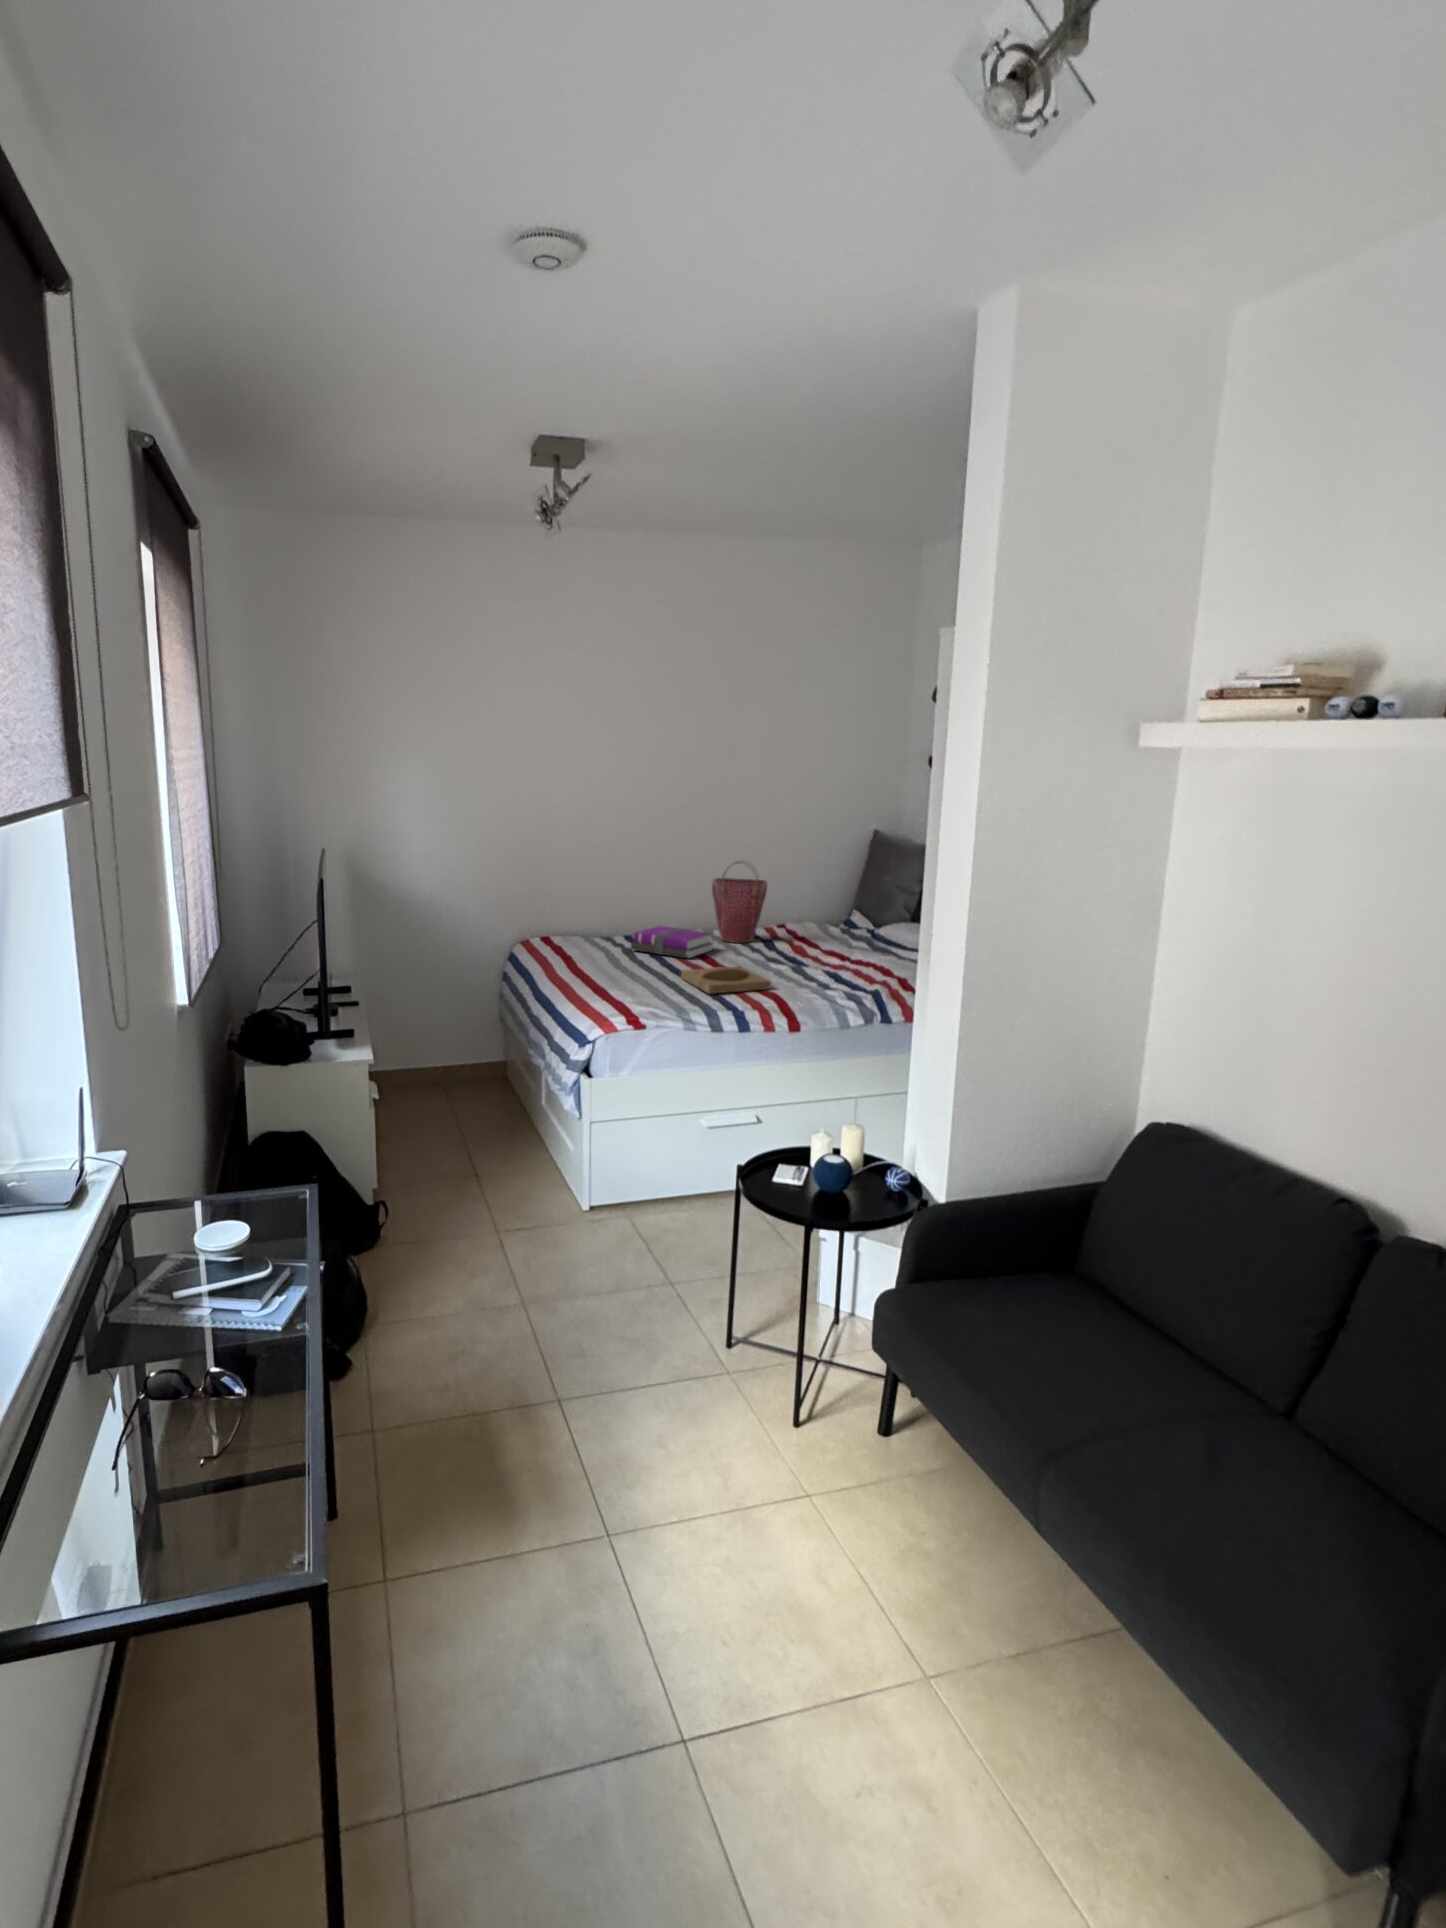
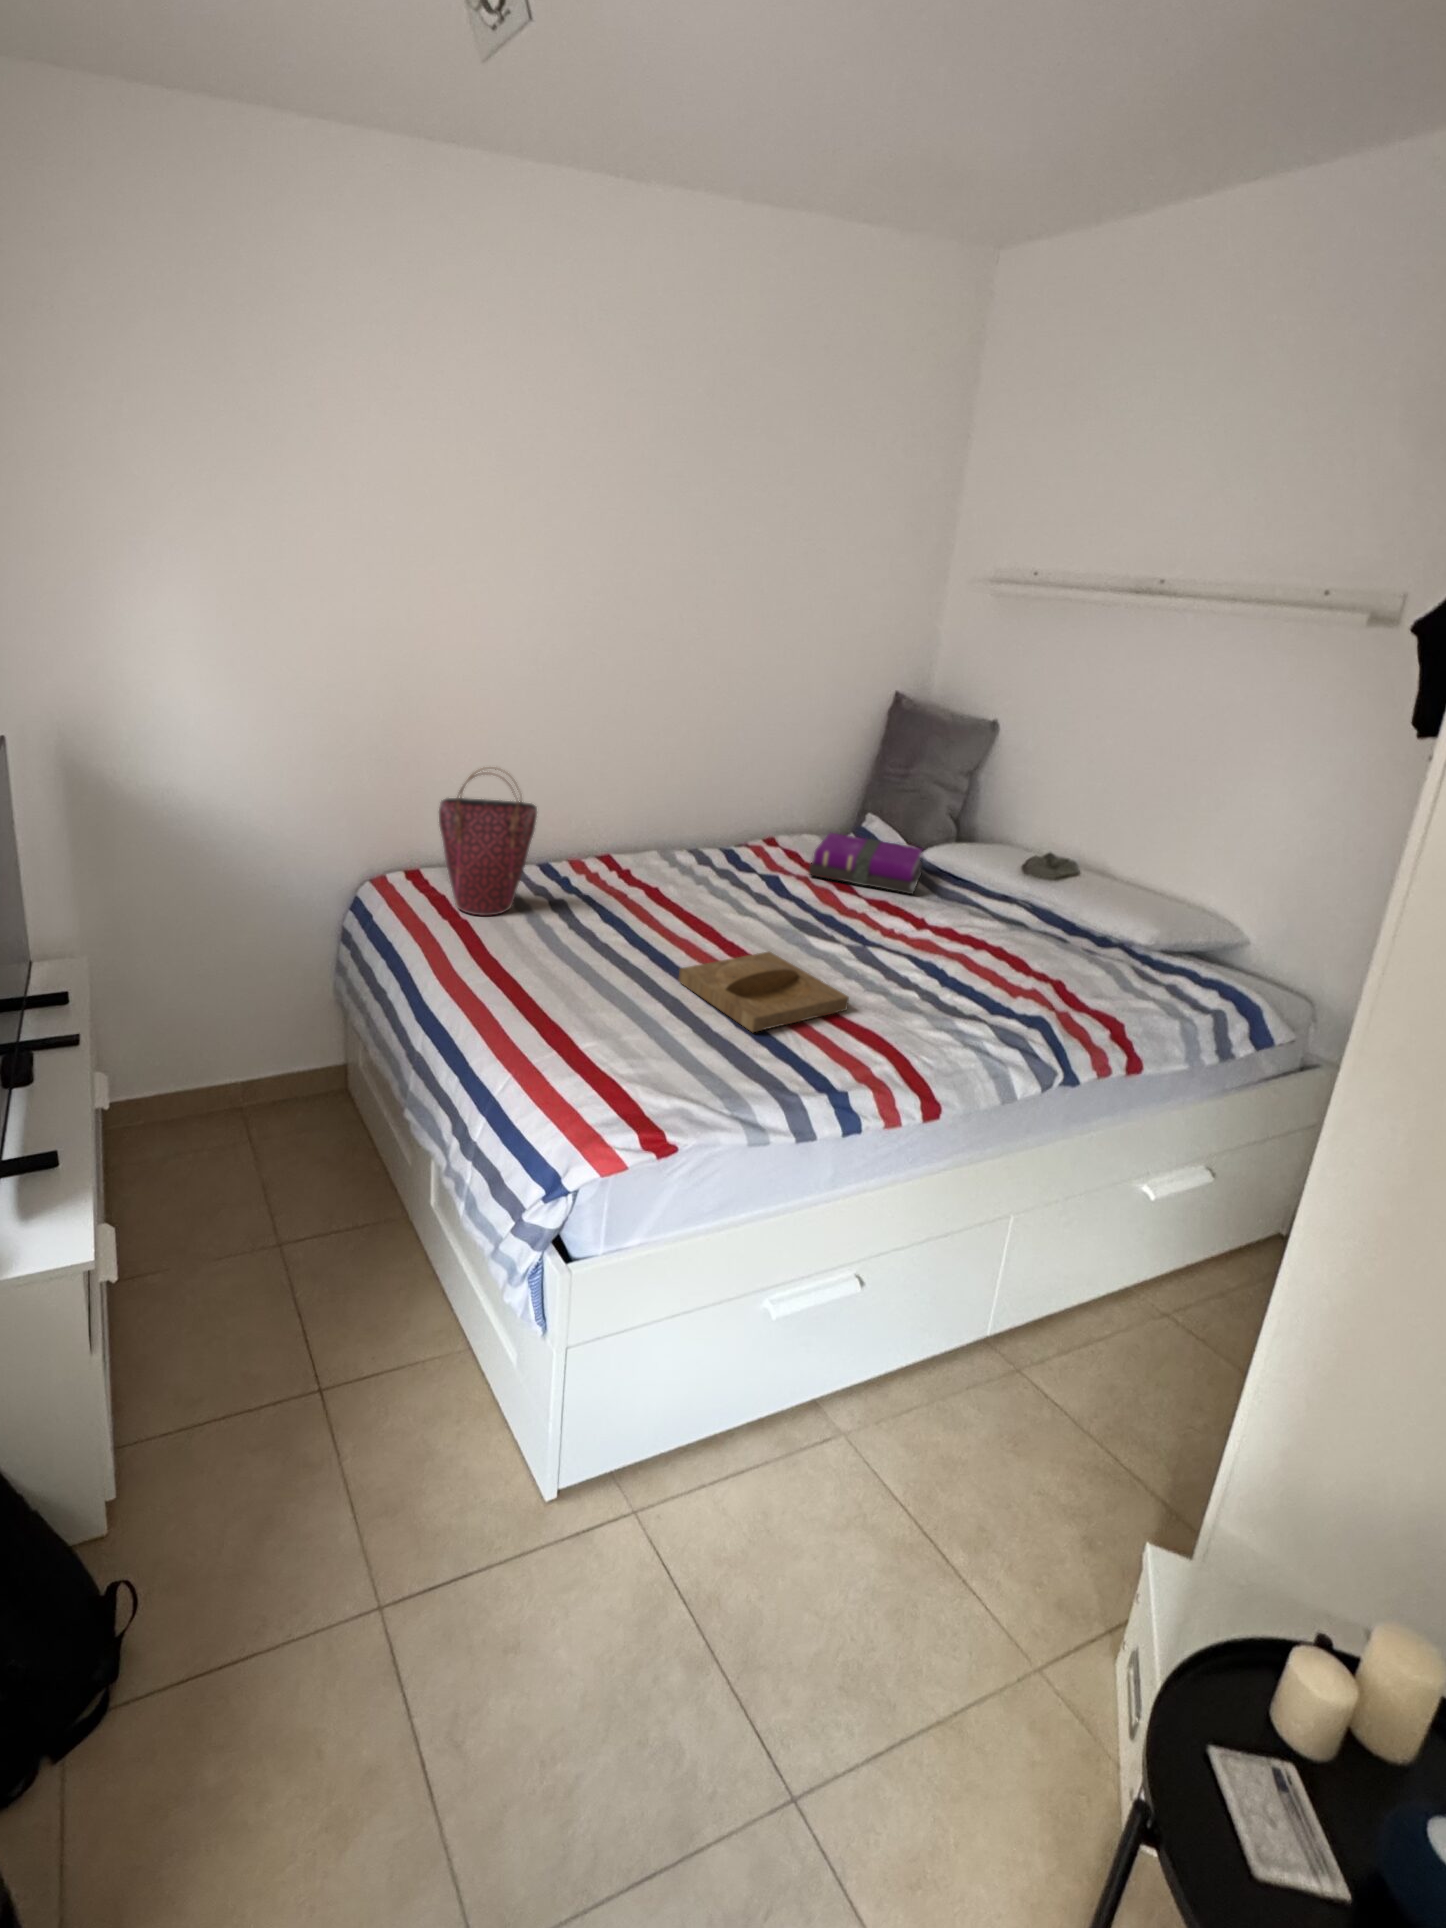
handbag: present [712,861,767,943] -> present [439,769,537,916]
notebook: present [631,926,714,958] -> present [809,833,922,894]

